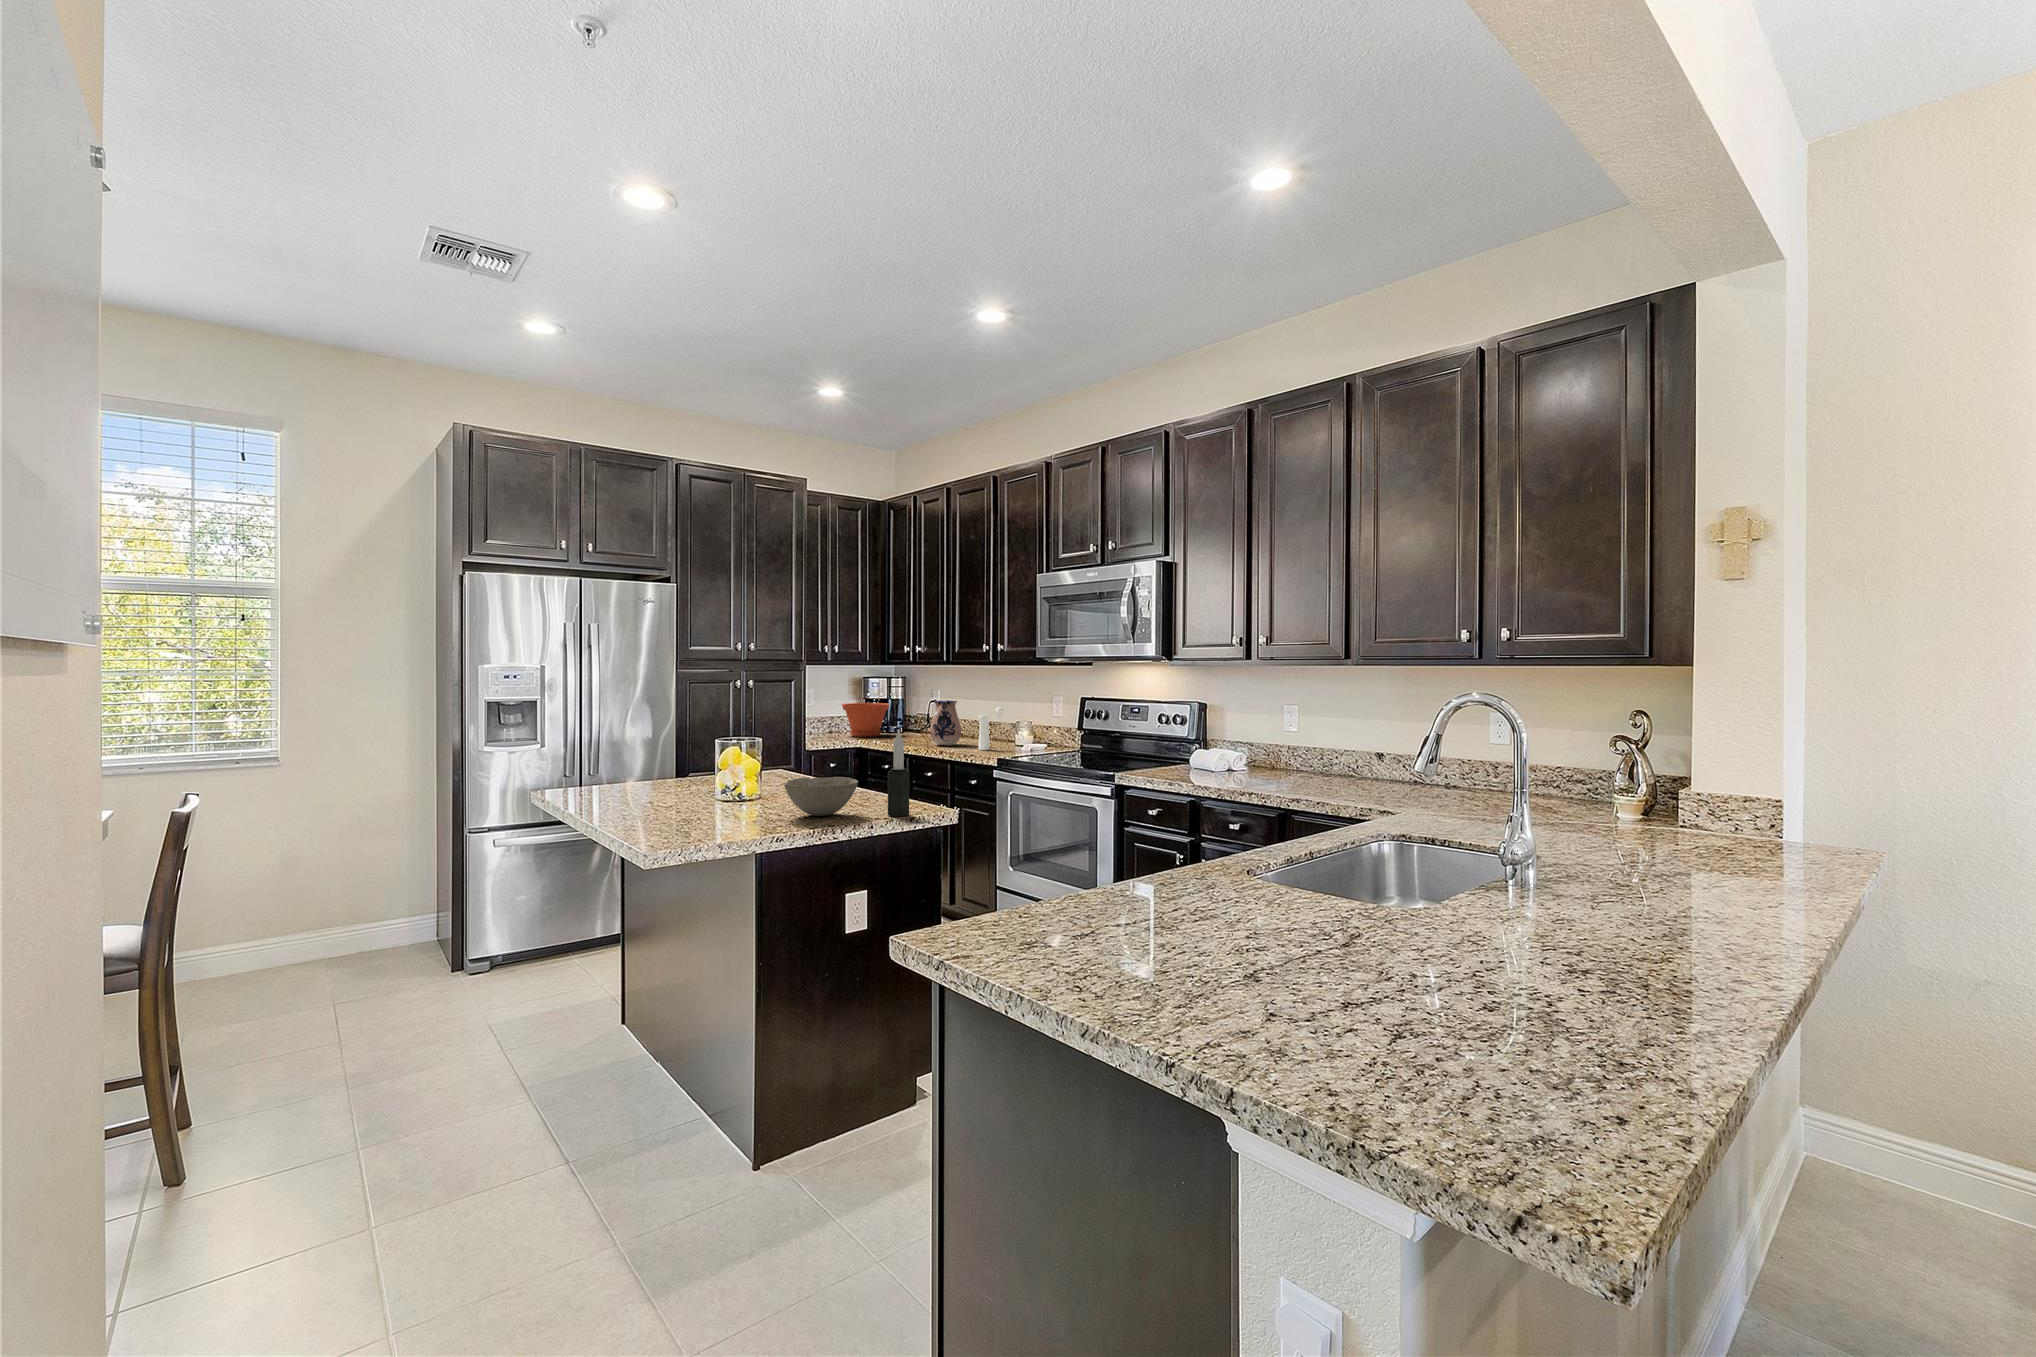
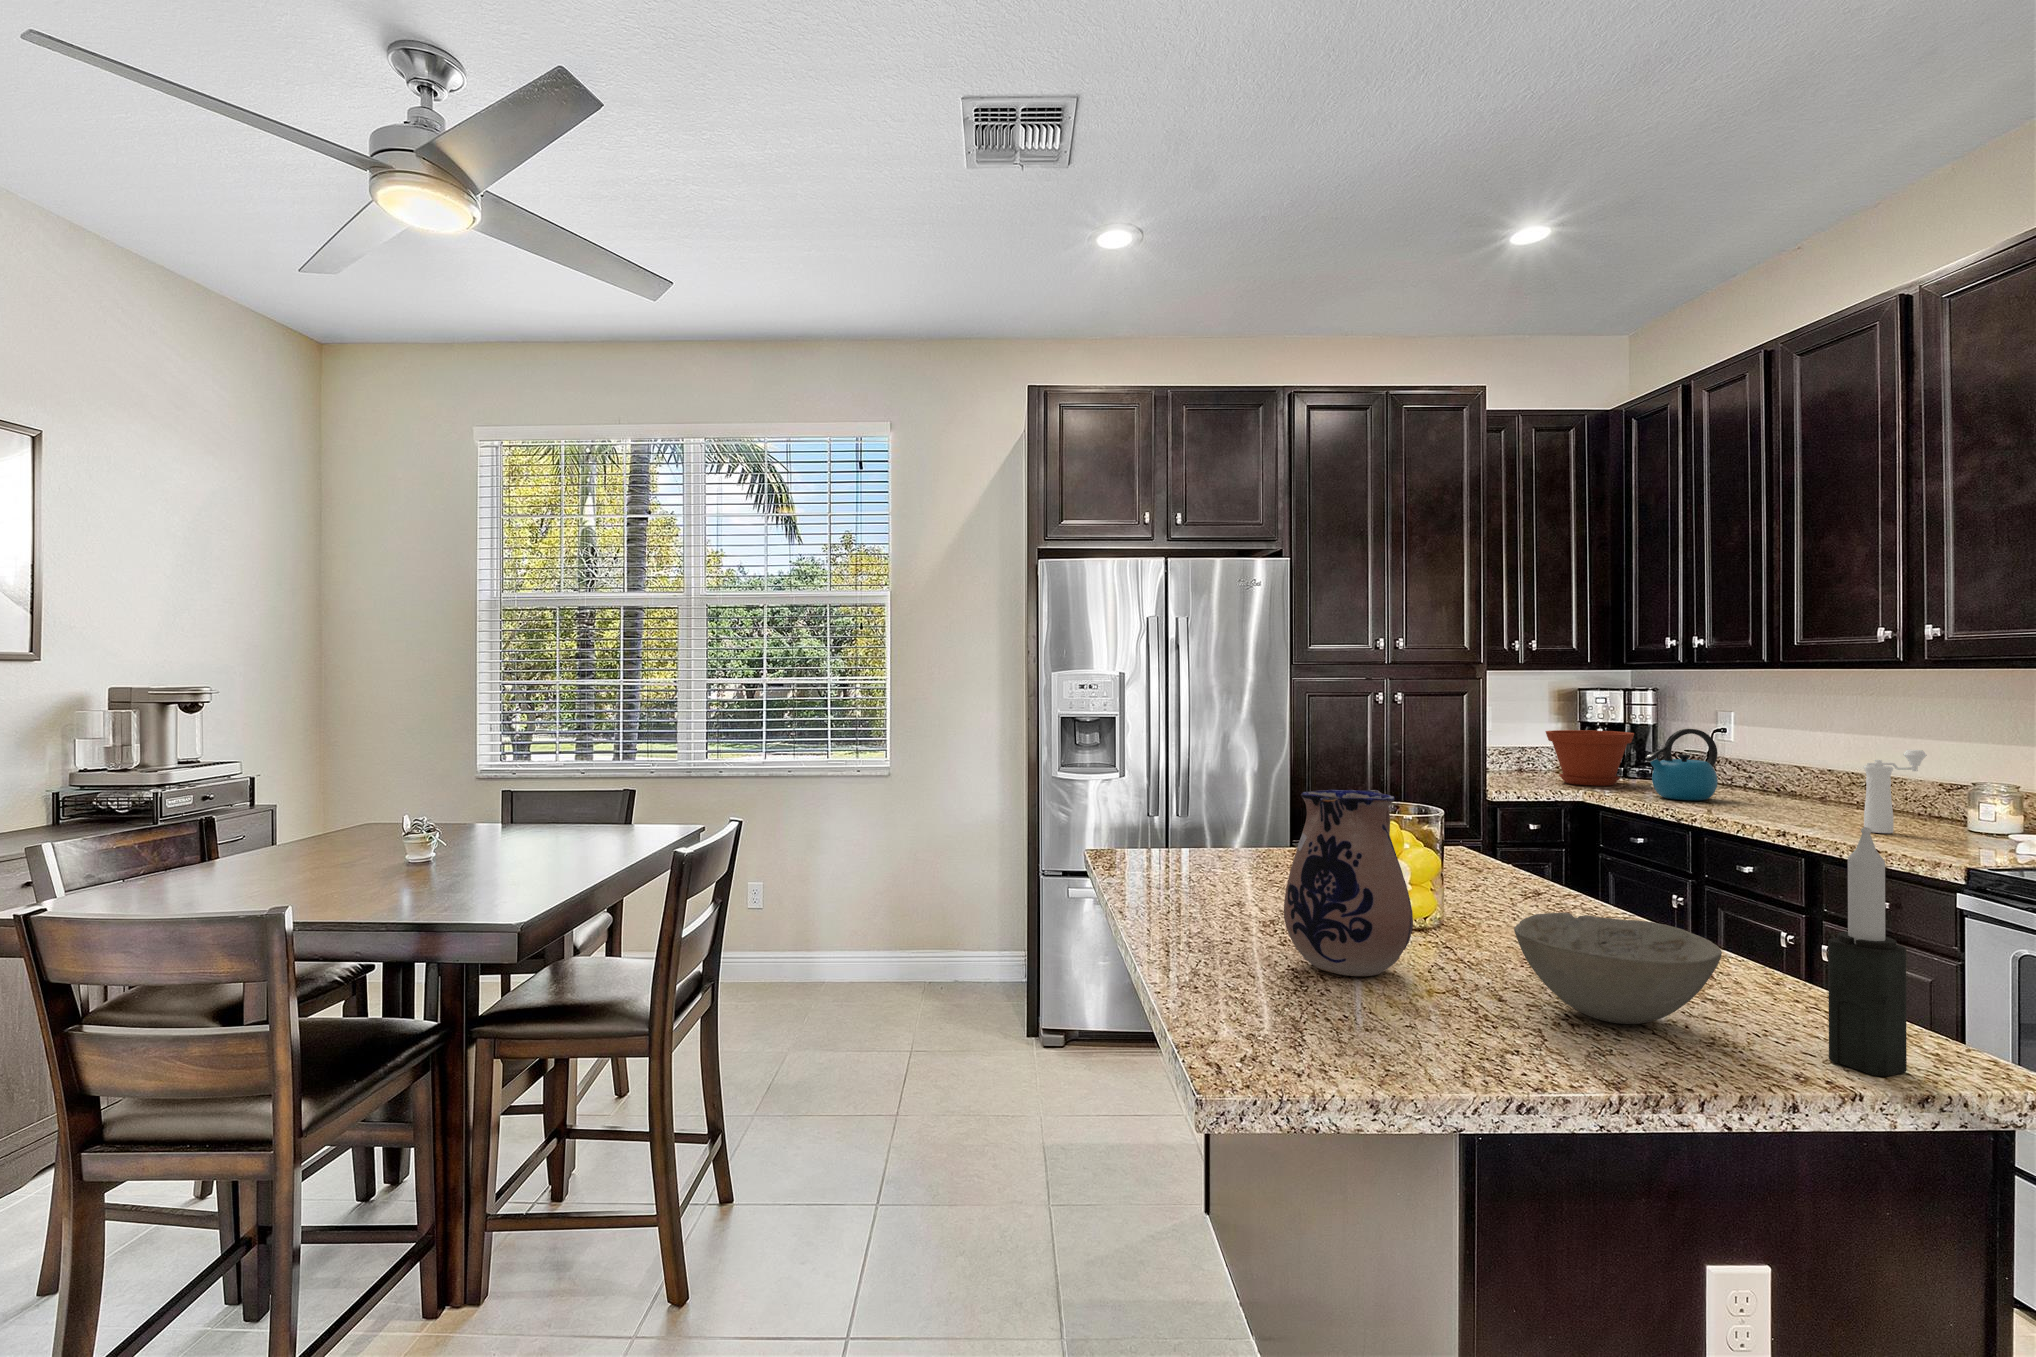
kettle: none [891,700,927,741] -> present [1645,729,1718,800]
ceramic pitcher: present [930,700,961,745] -> present [1284,789,1413,976]

